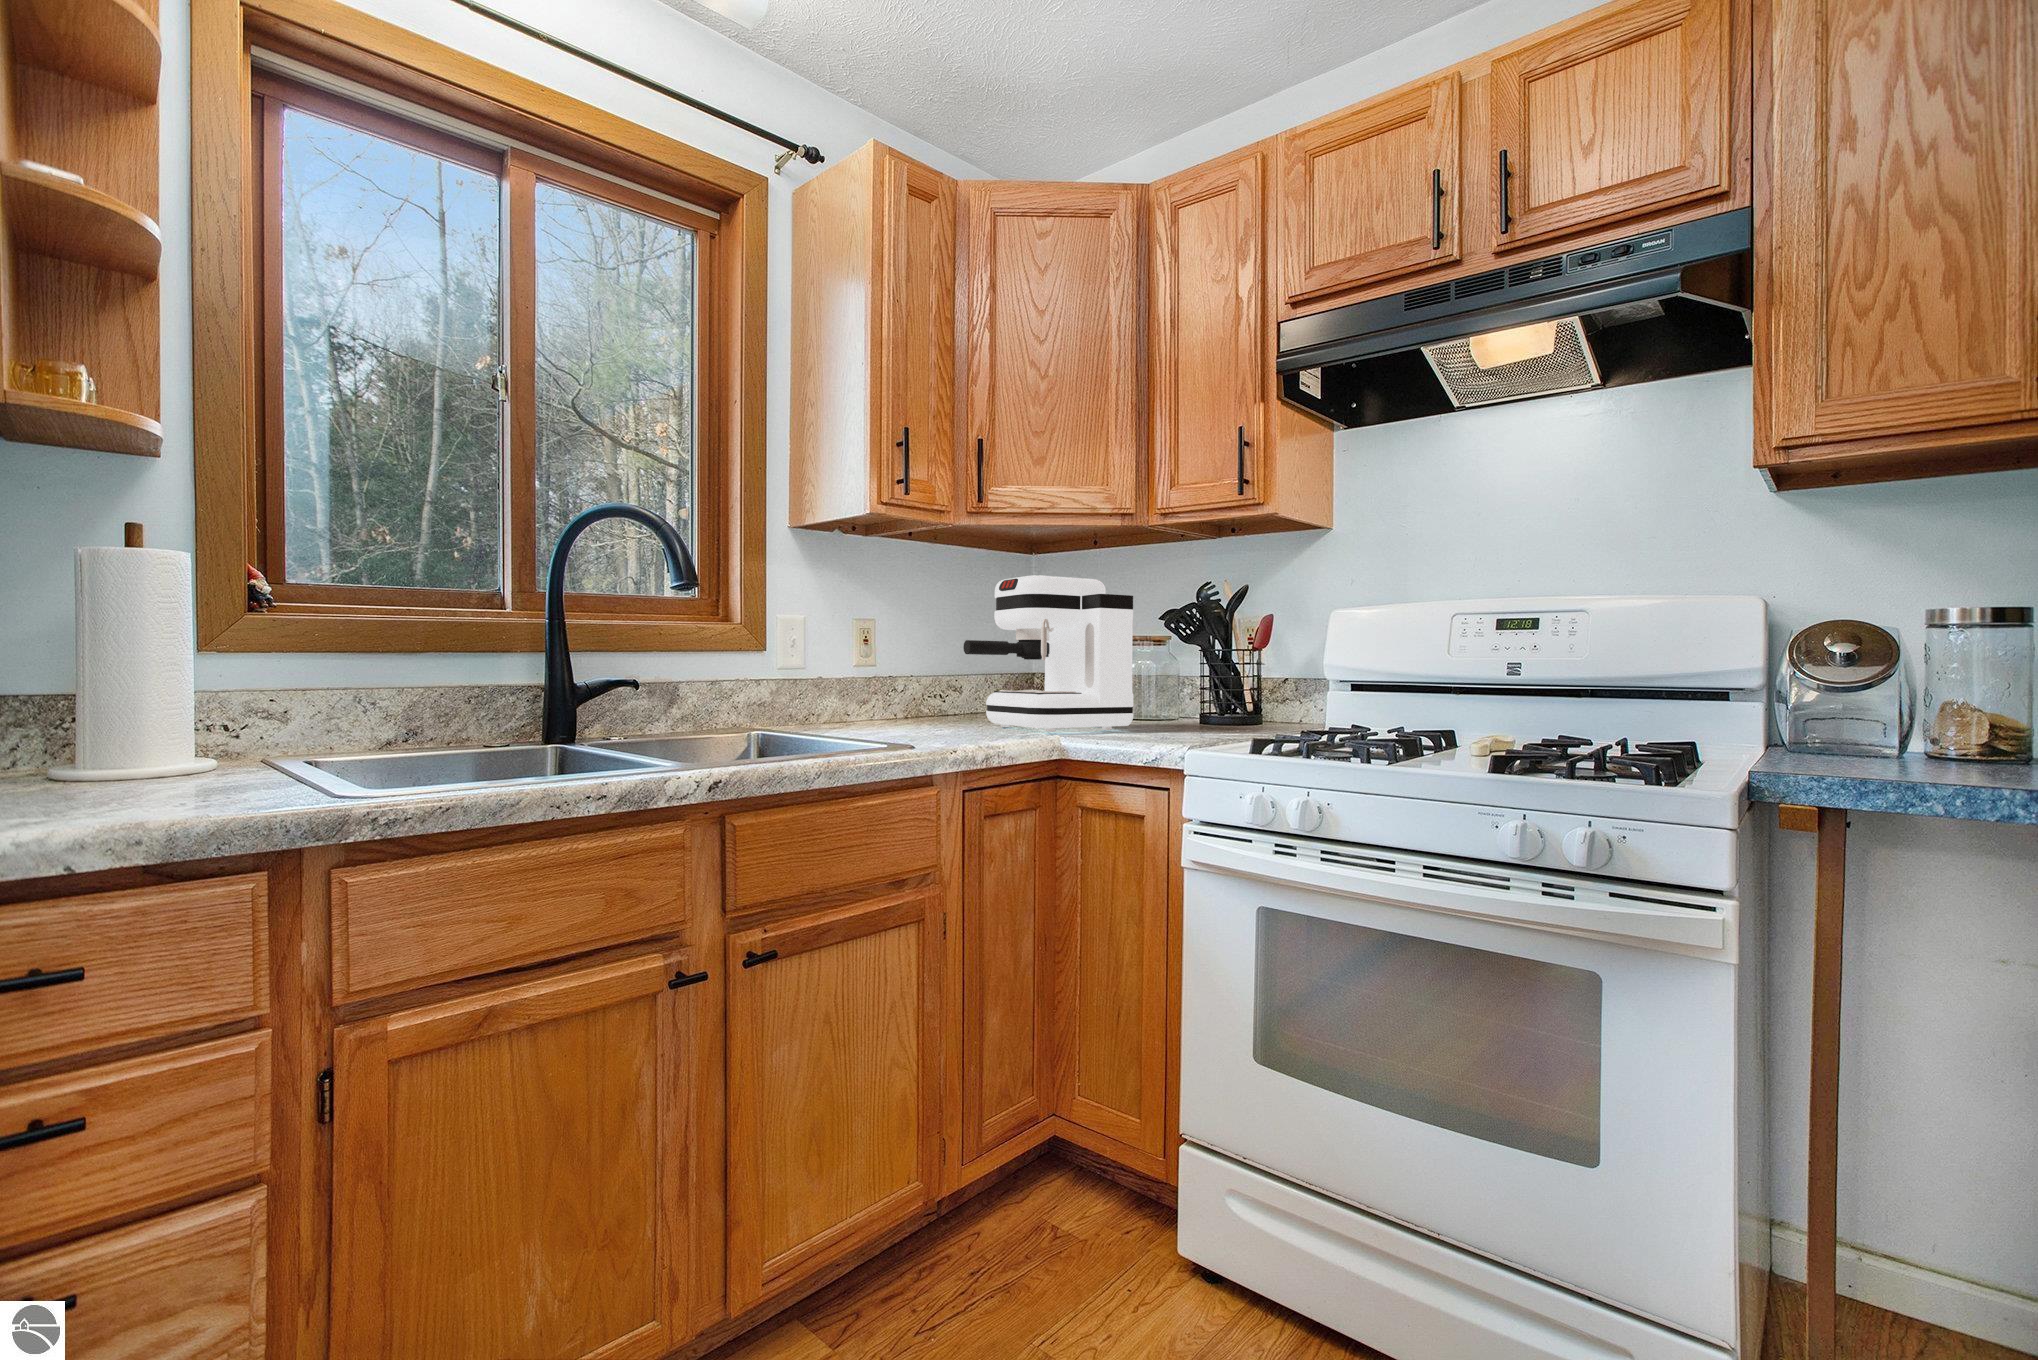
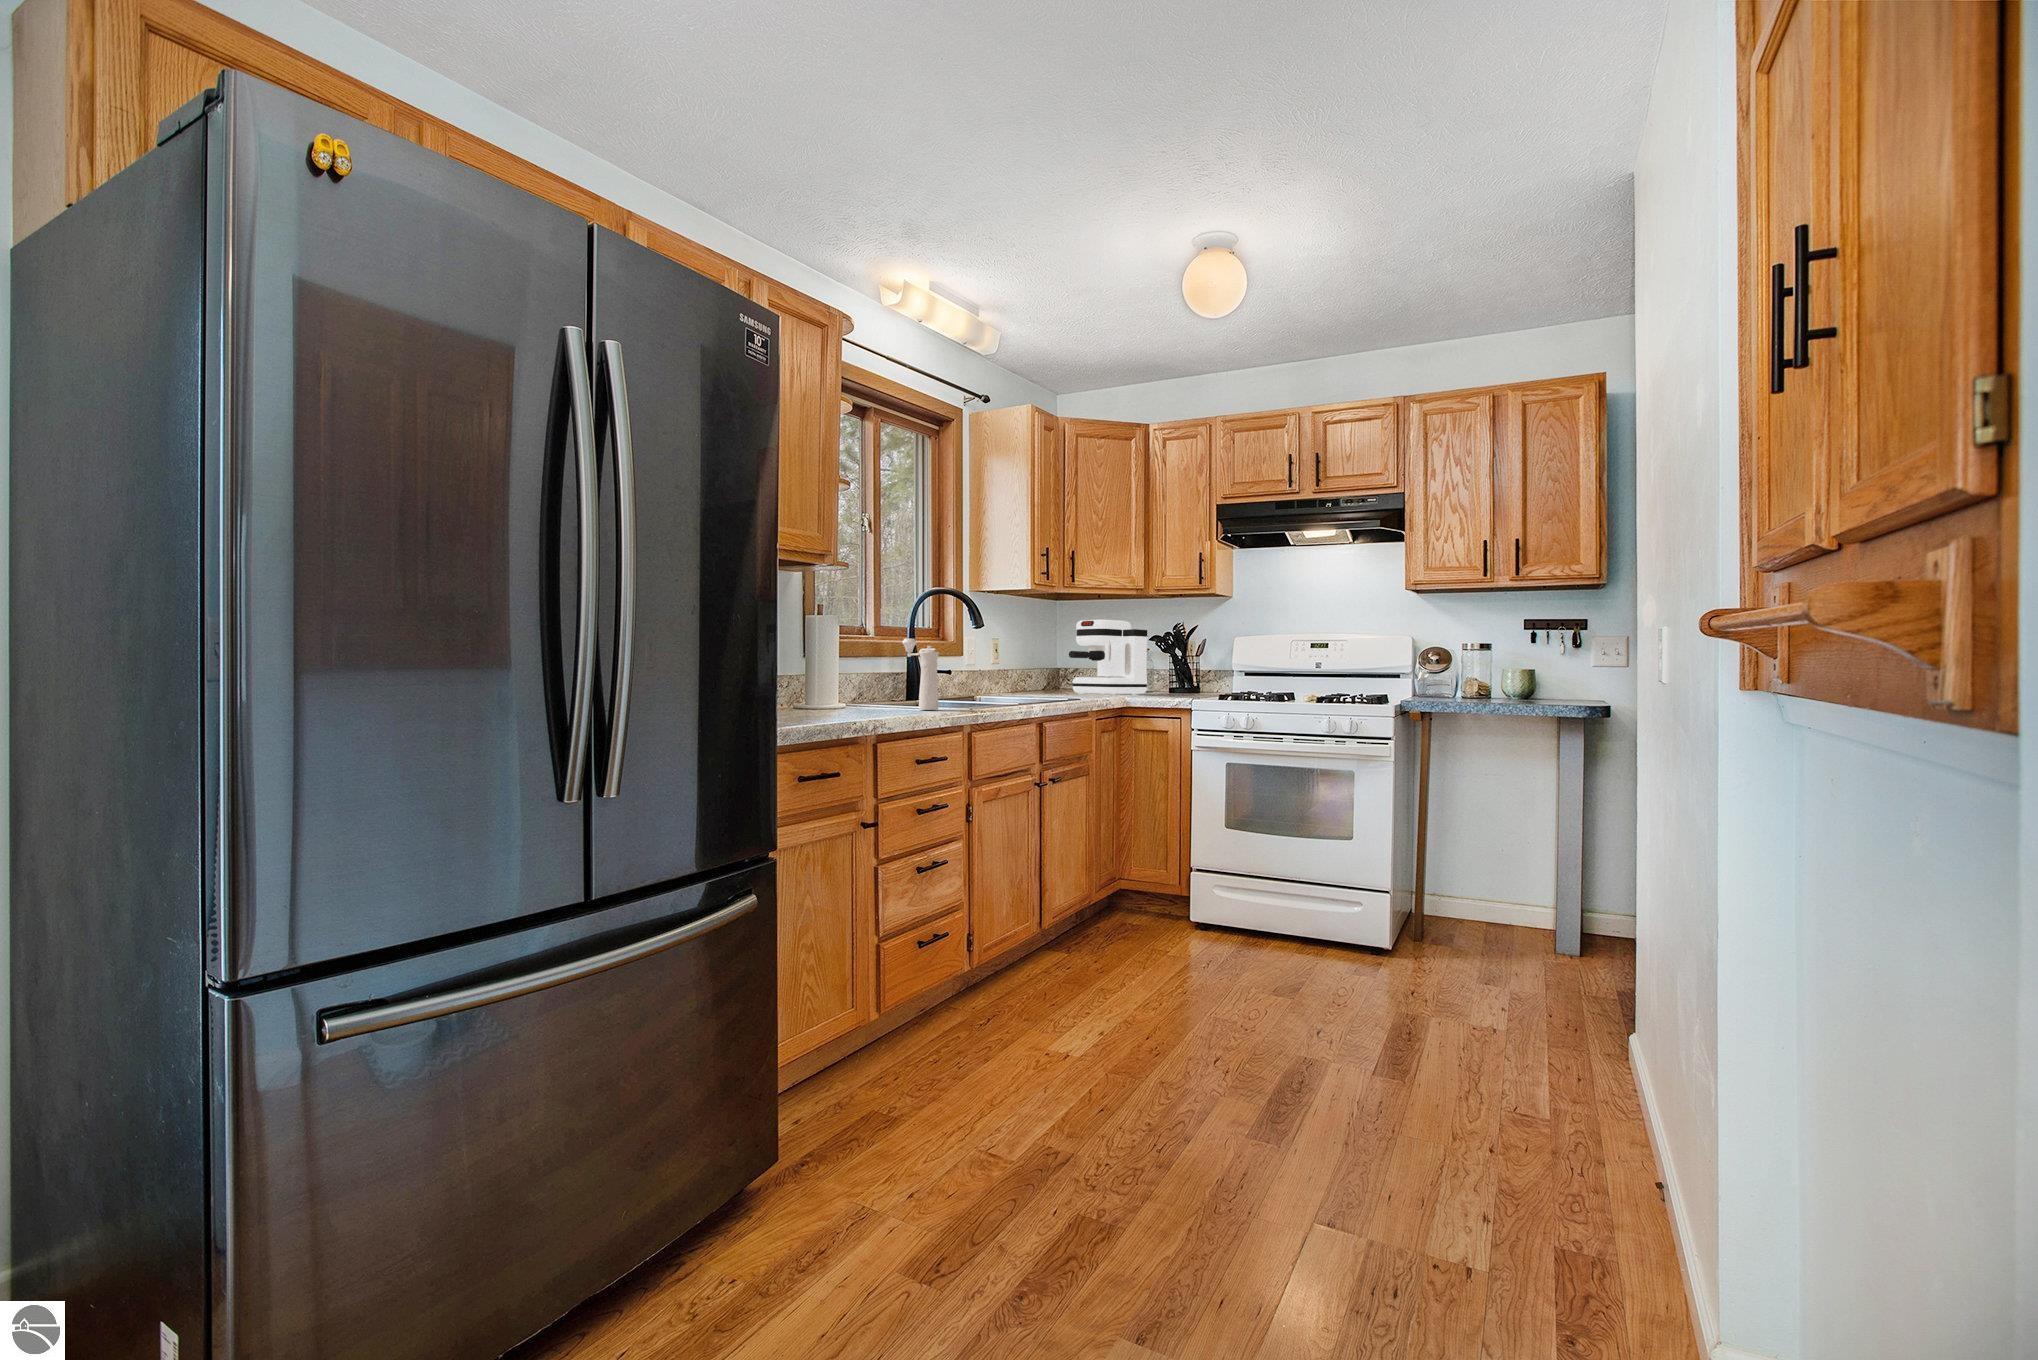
pepper mill: none [114,600,221,816] -> present [902,638,939,710]

